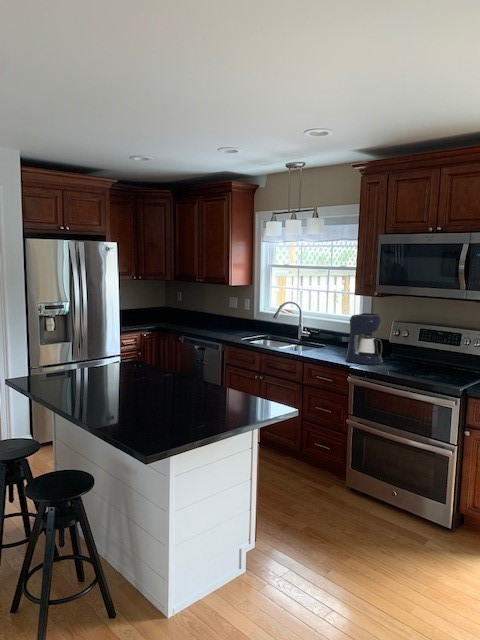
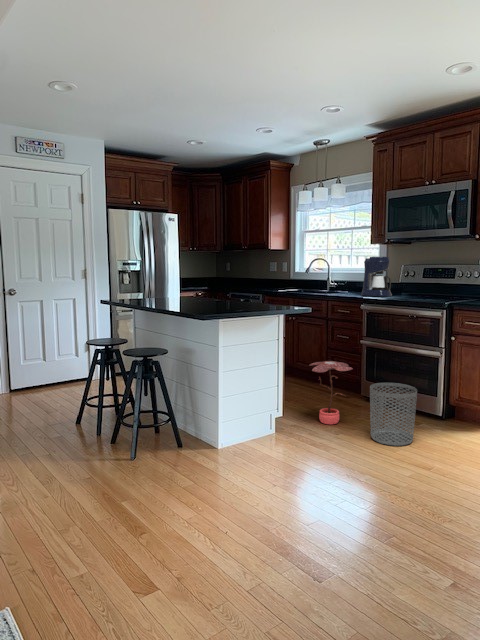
potted plant: none [287,462,345,548] -> present [310,361,353,425]
waste bin: none [370,500,433,595] -> present [370,383,417,446]

